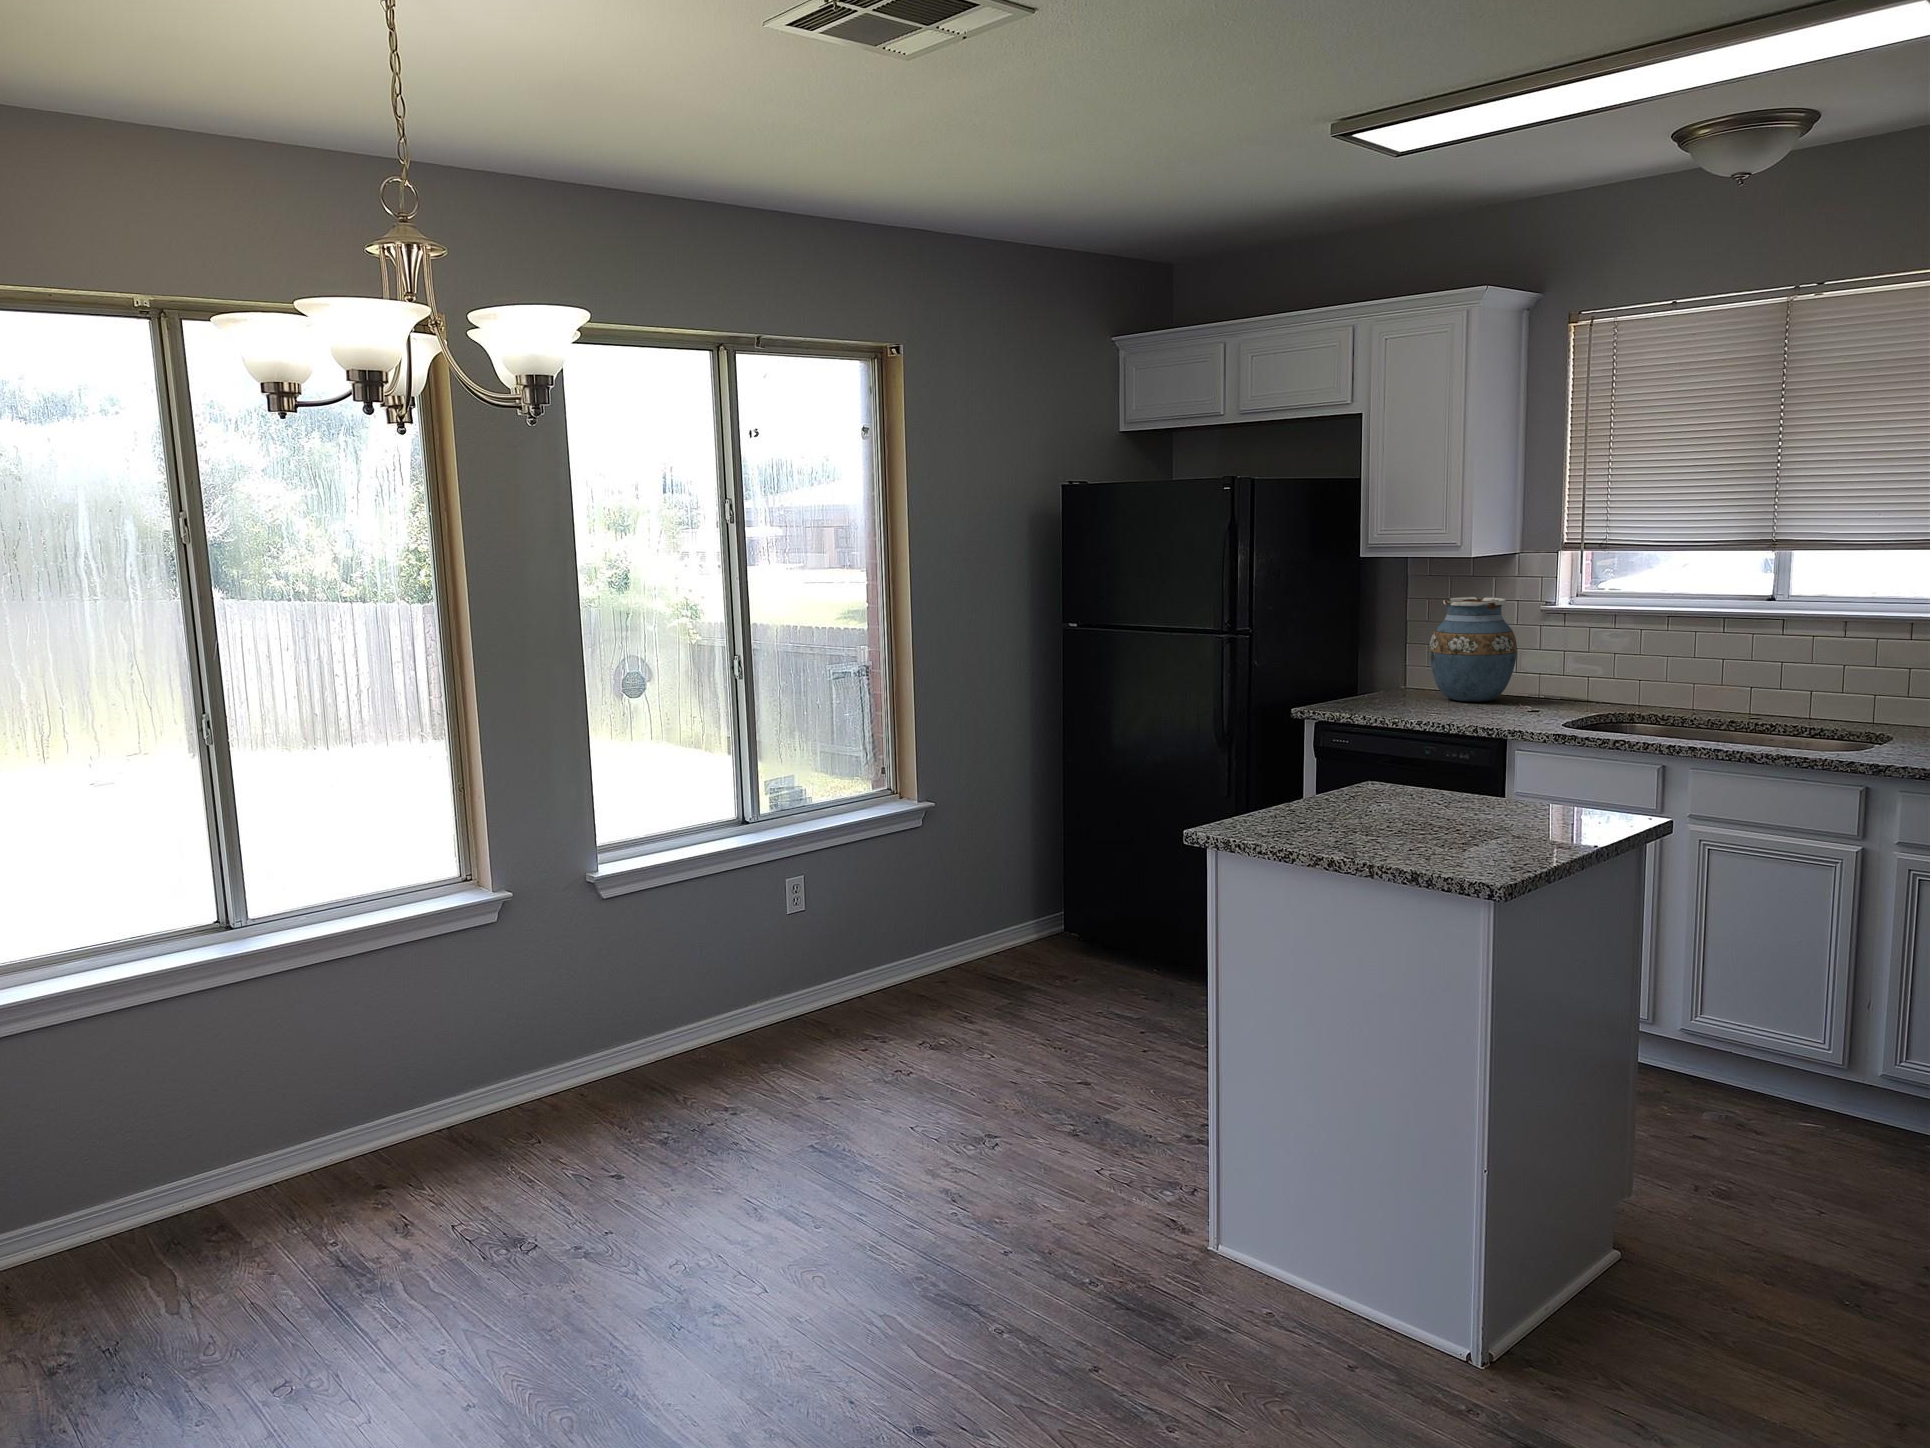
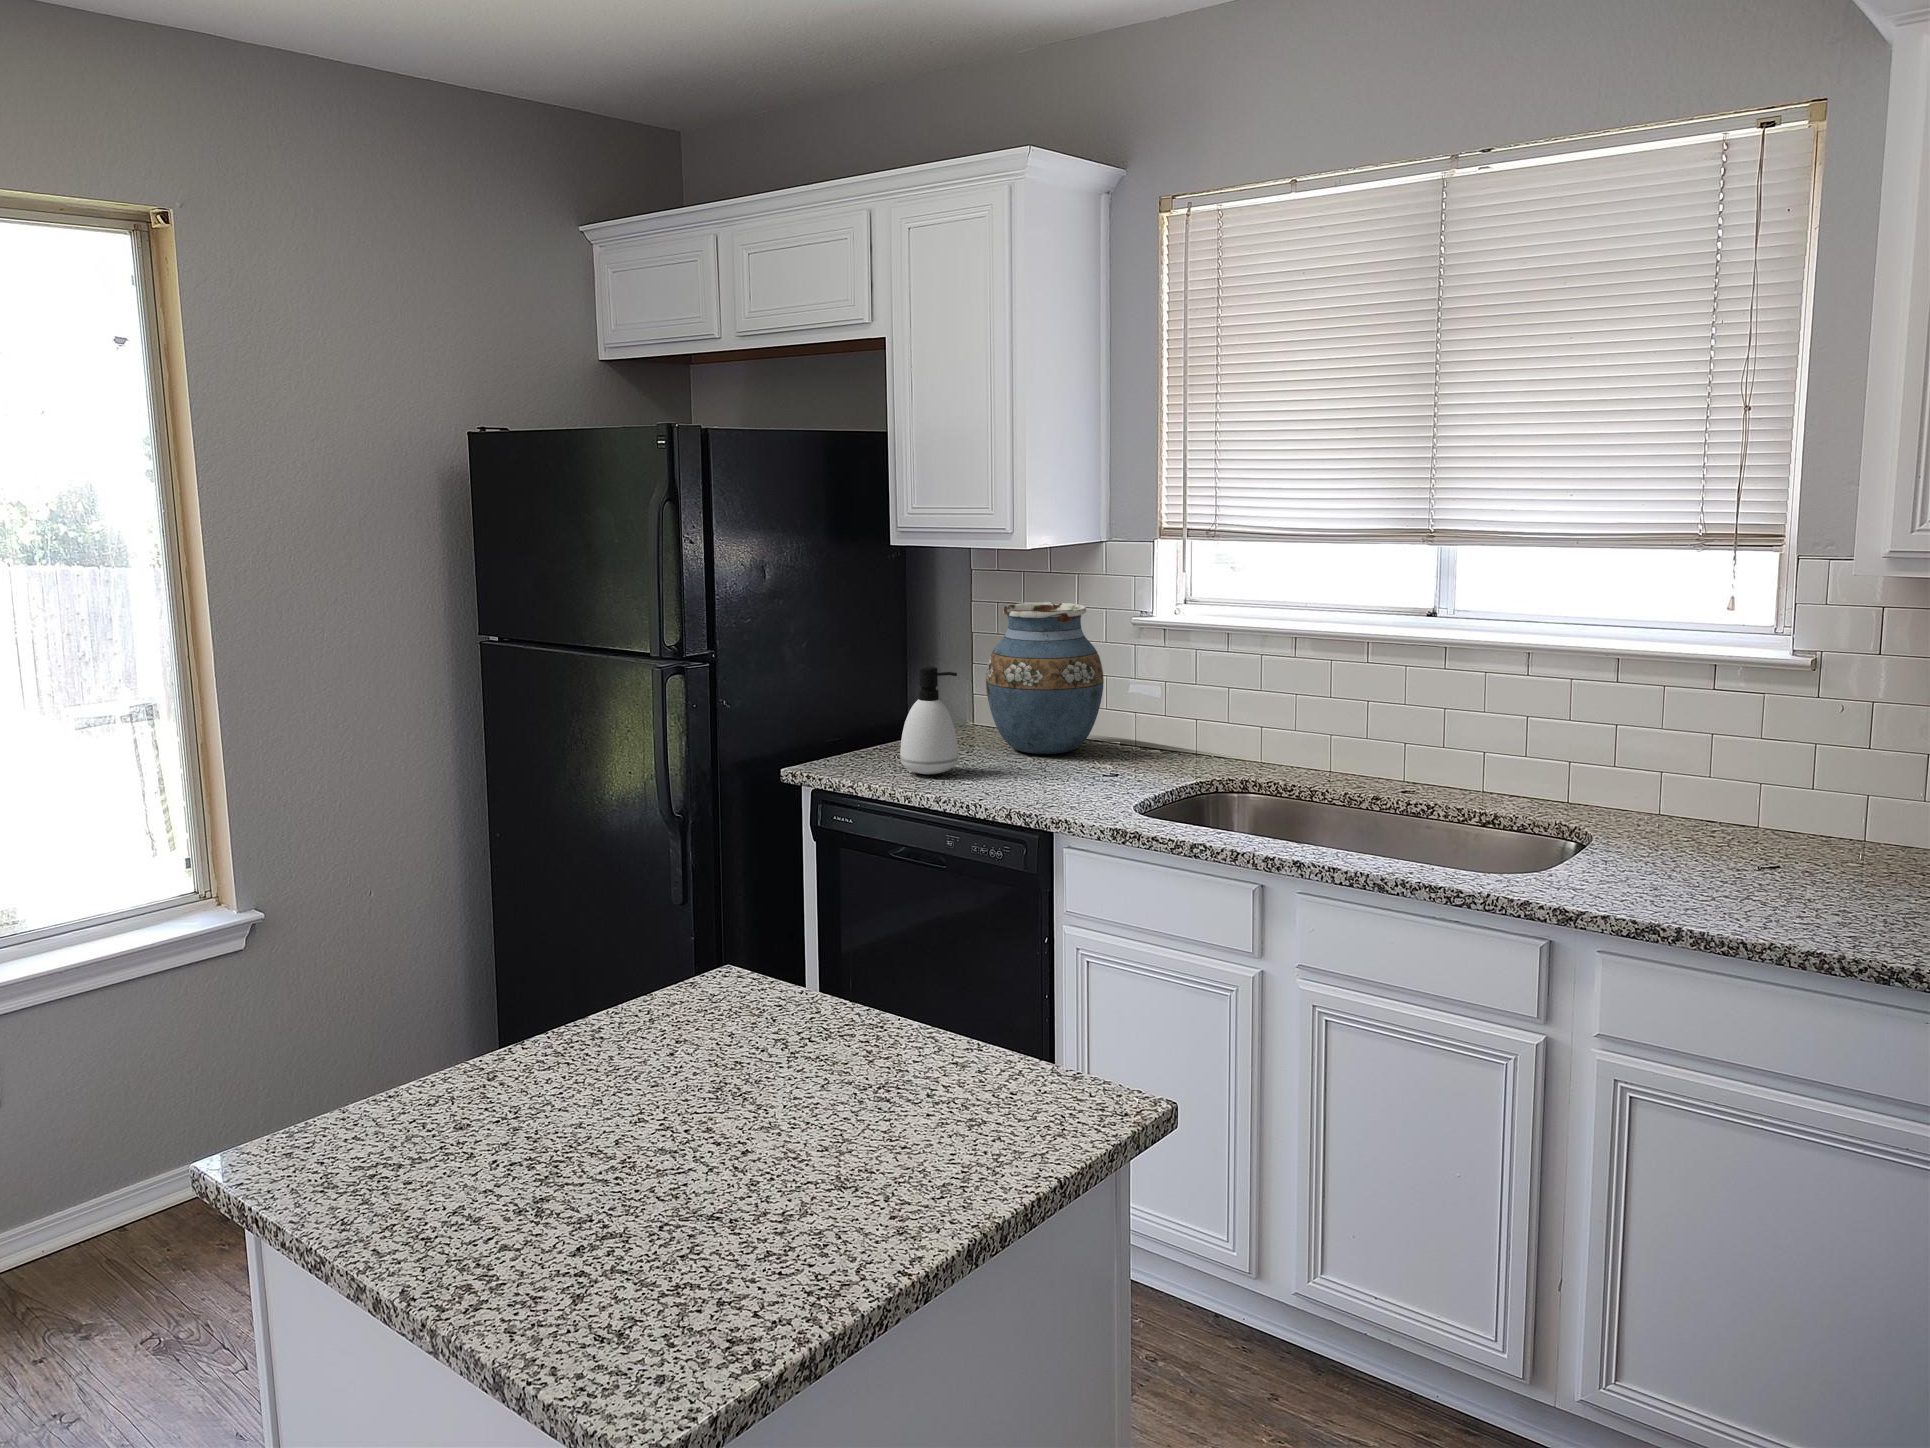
soap dispenser: none [1382,637,1426,709] -> present [900,666,958,774]

